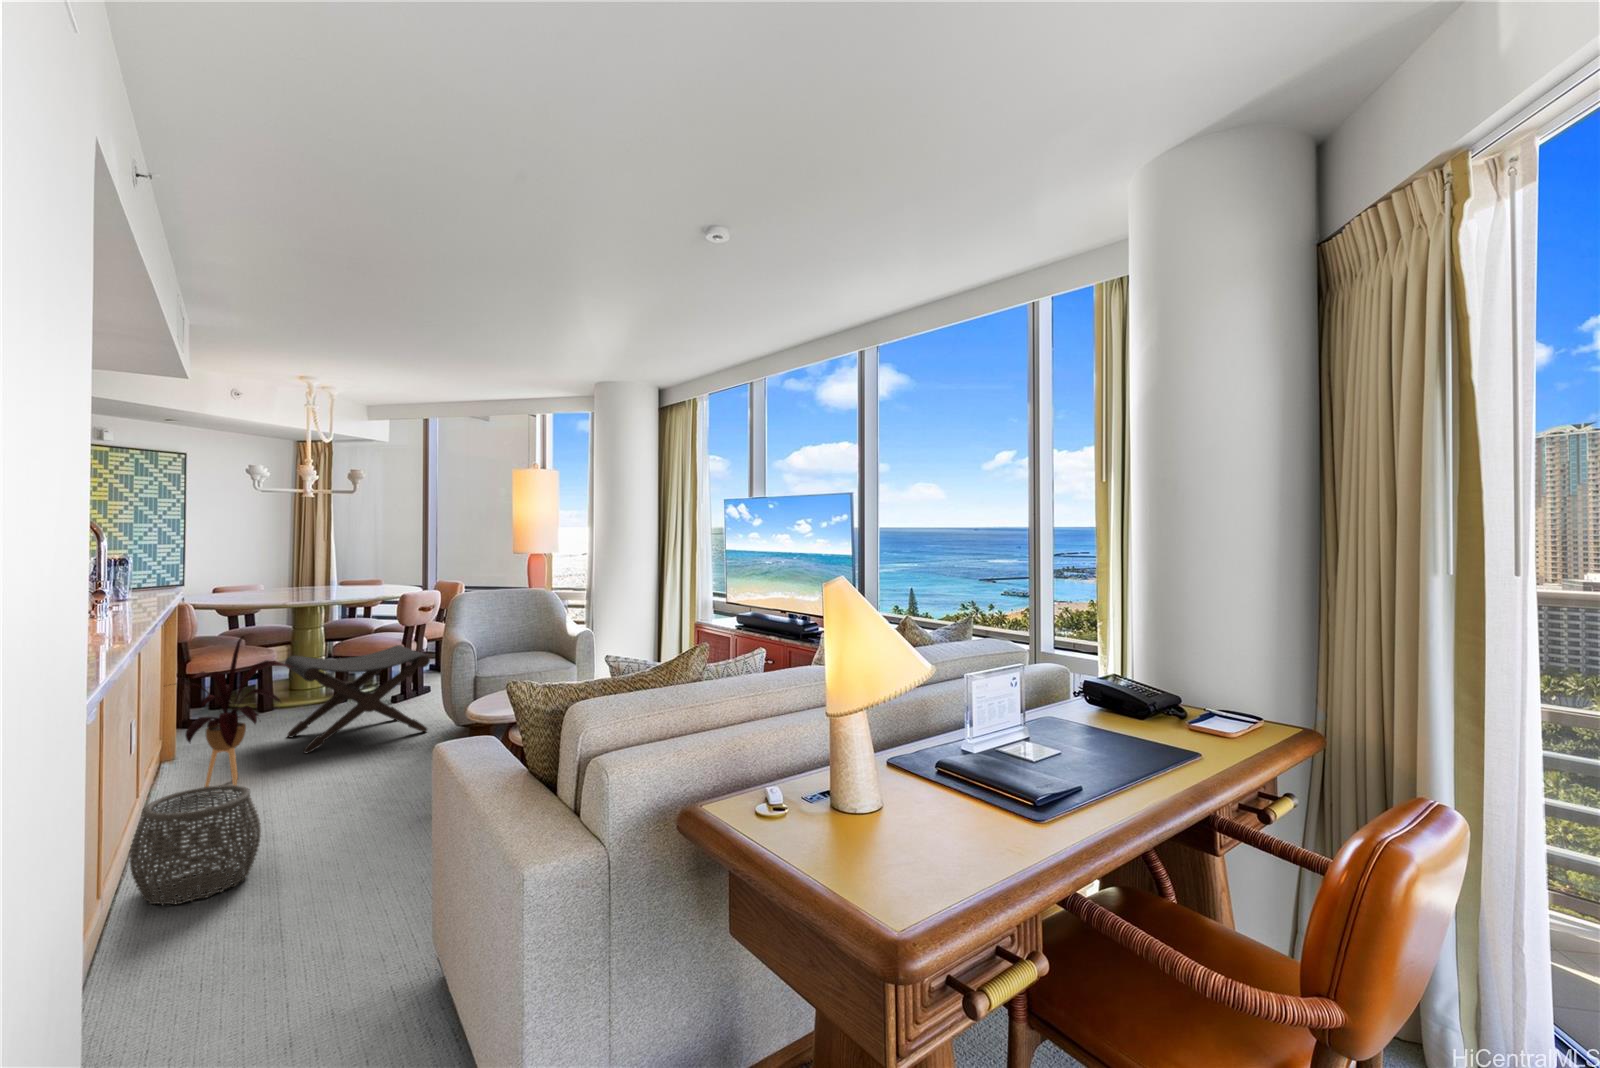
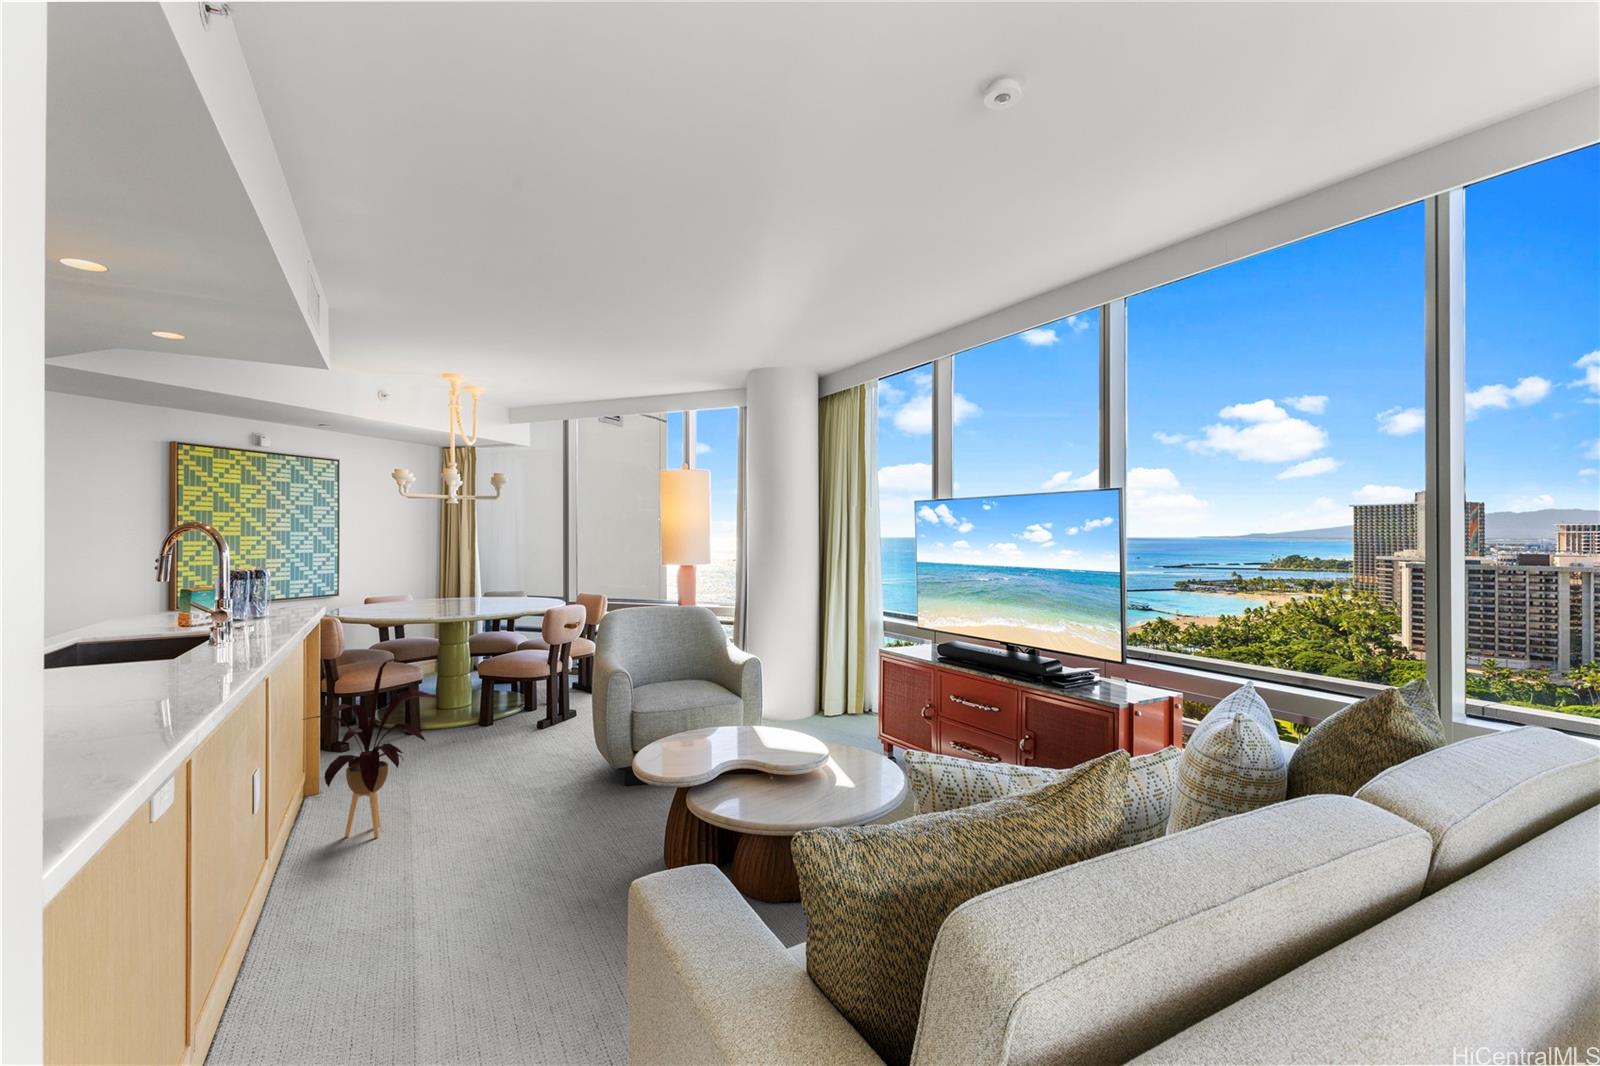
footstool: present [285,645,430,753] -> none [430,667,580,793]
woven basket: present [129,785,261,905] -> none [245,862,400,1027]

